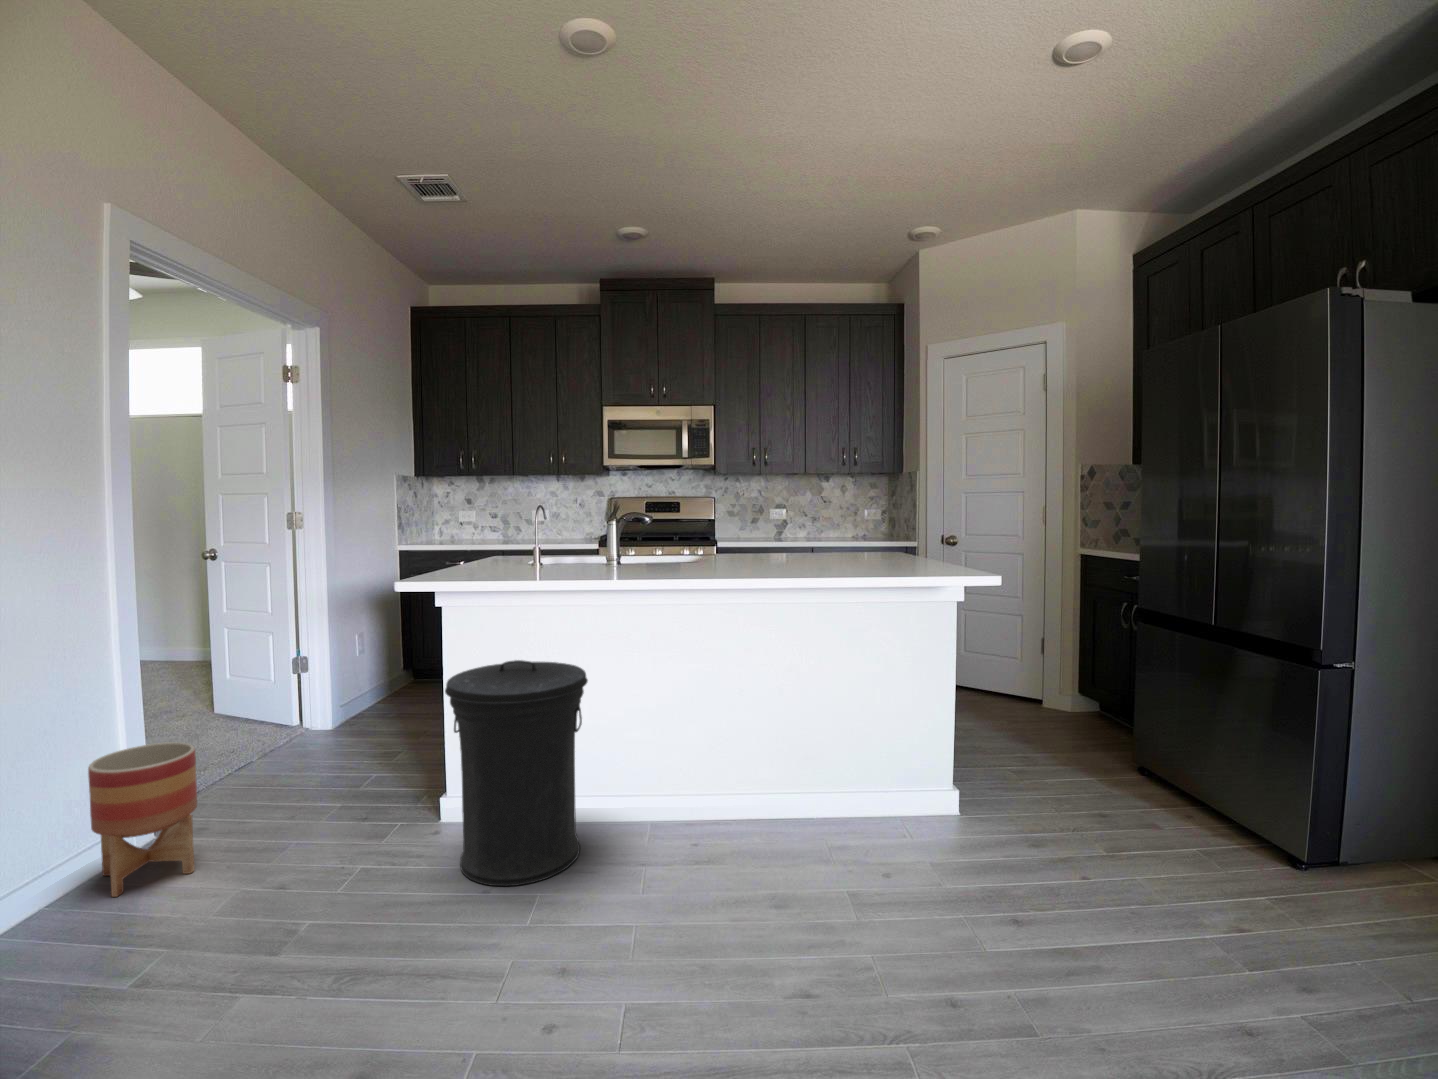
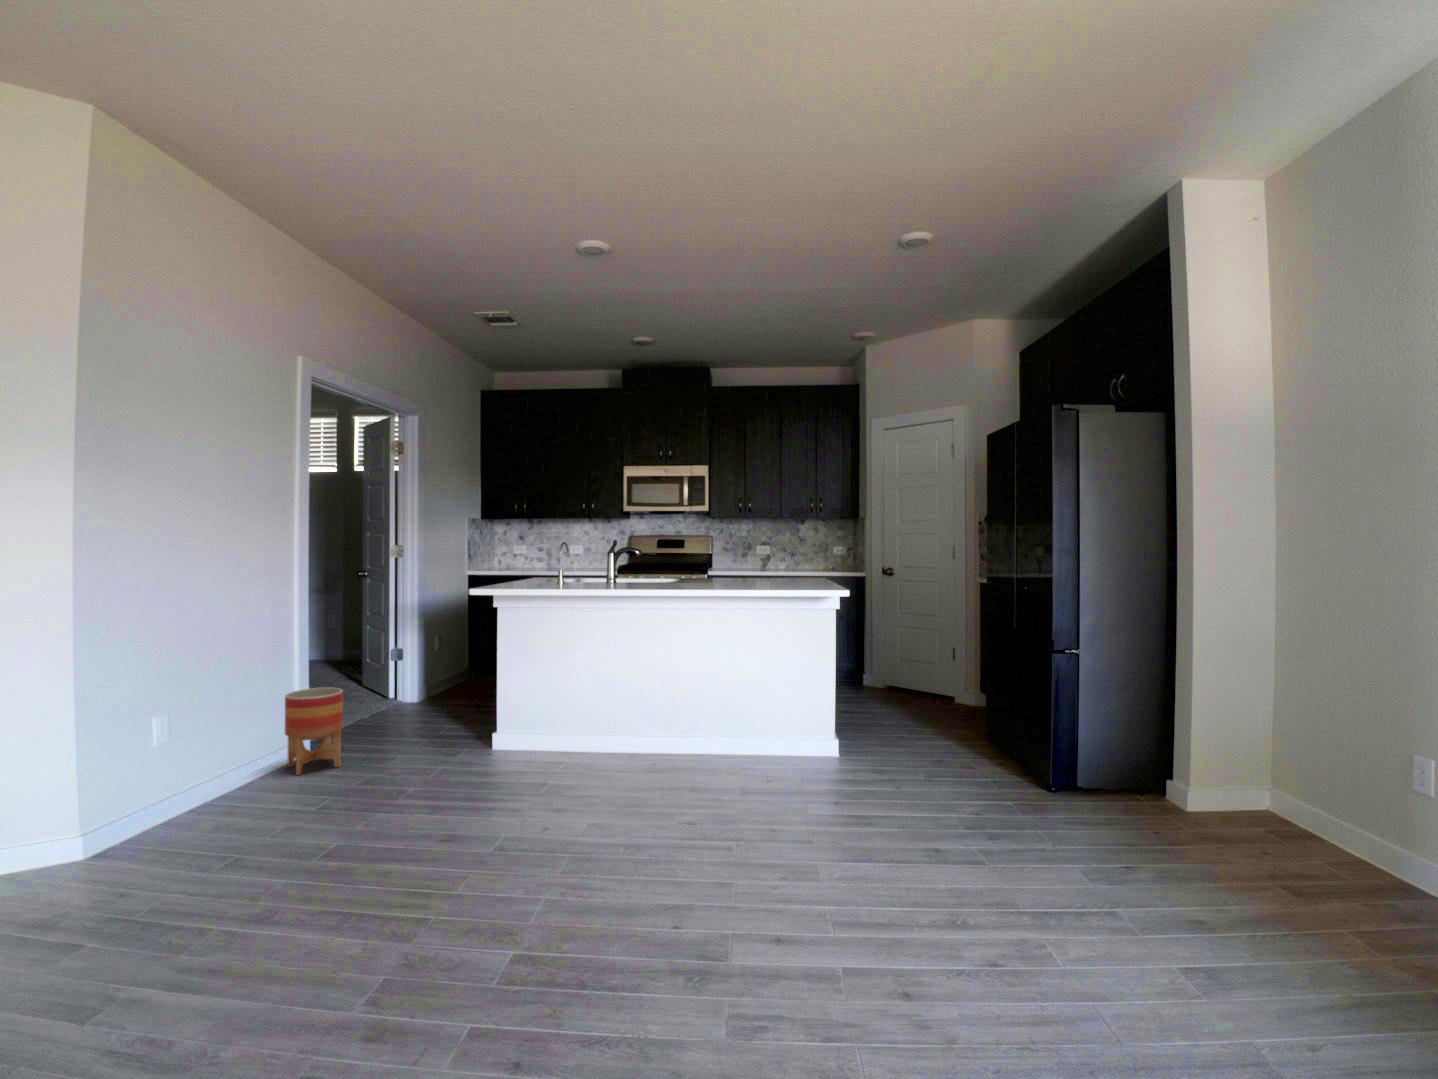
trash can: present [445,660,588,886] -> none [495,639,585,778]

